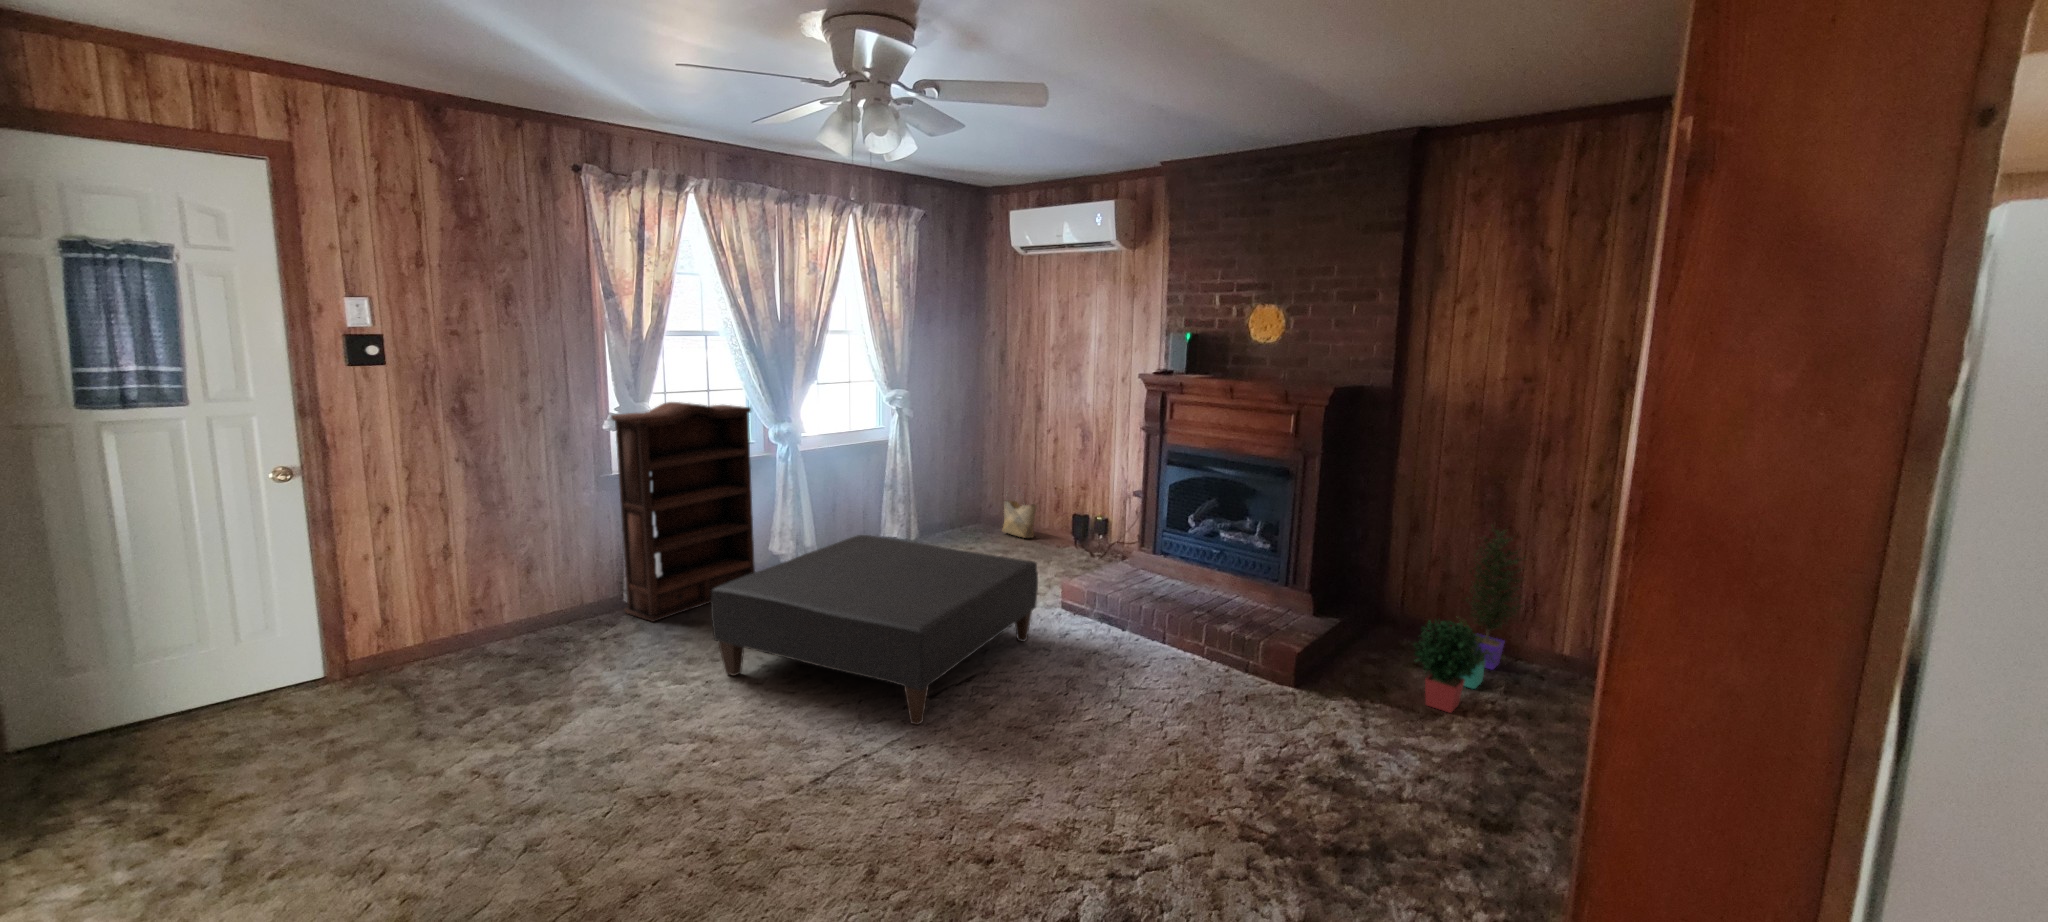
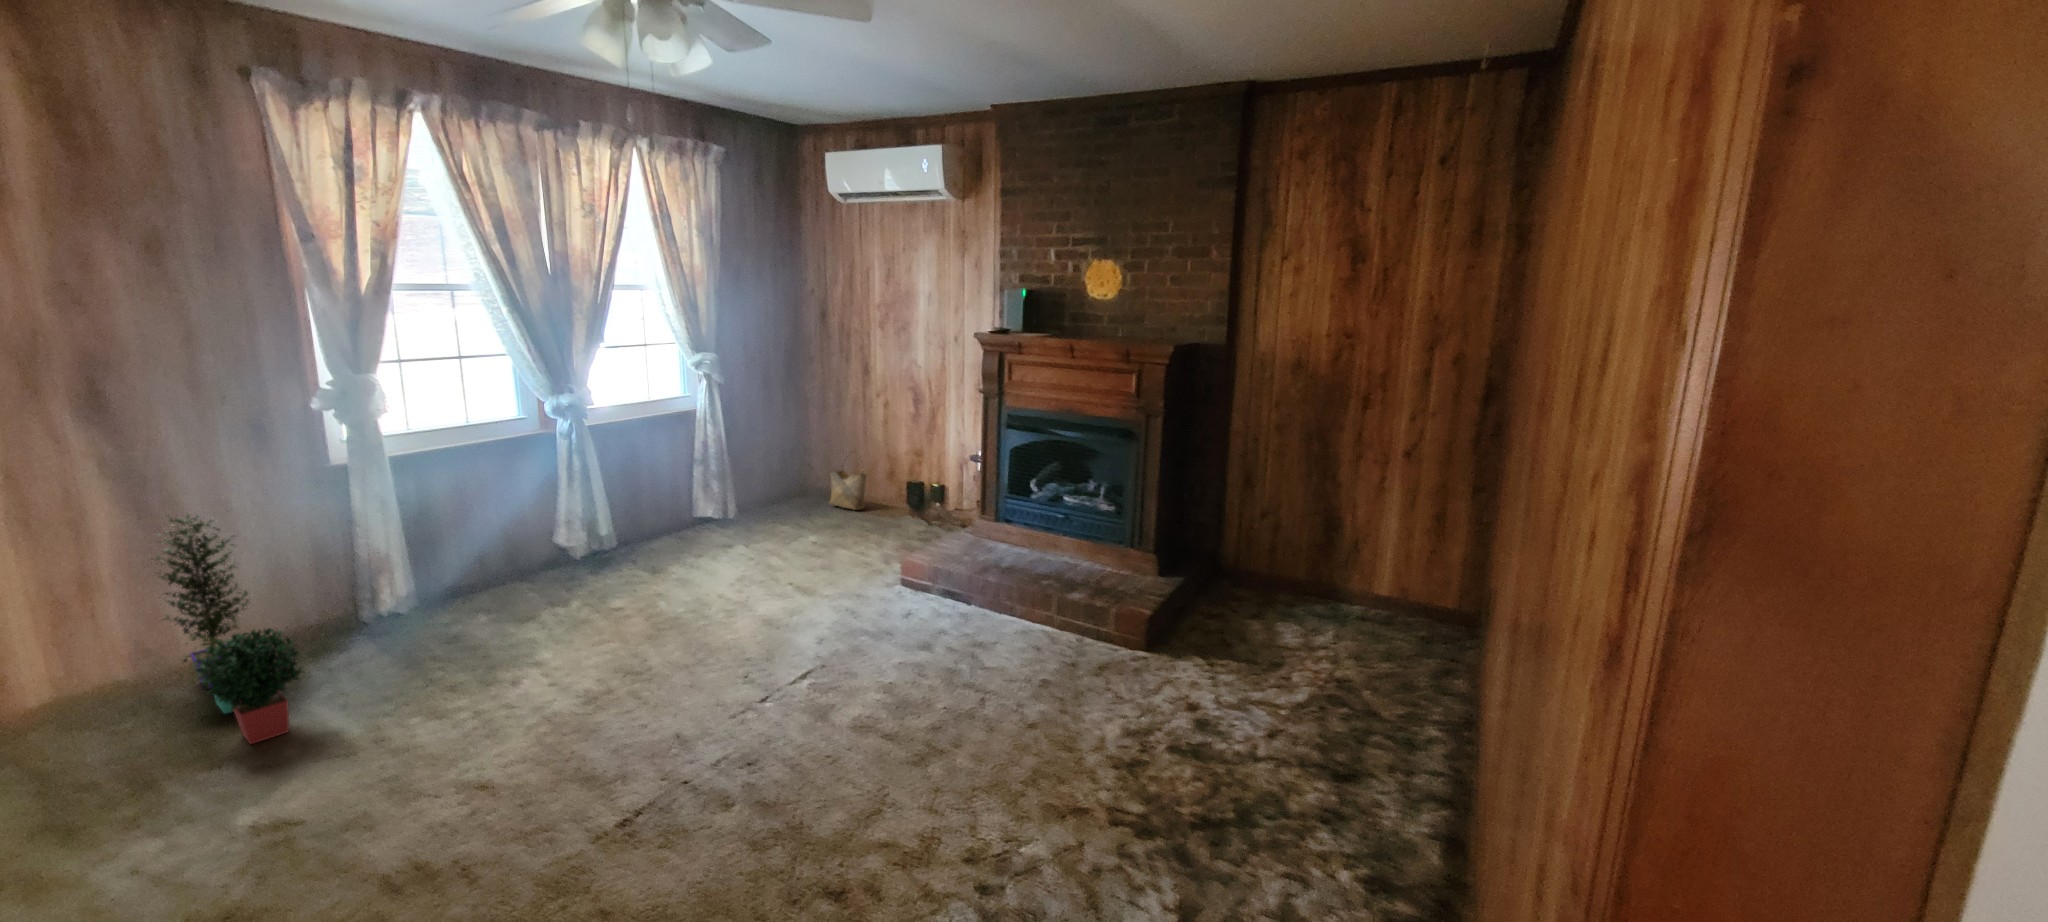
bookshelf: present [611,402,755,622] -> none [325,372,542,640]
potted plant: present [1414,529,1522,713] -> present [156,514,303,744]
ottoman: present [711,535,1038,725] -> none [476,520,875,736]

